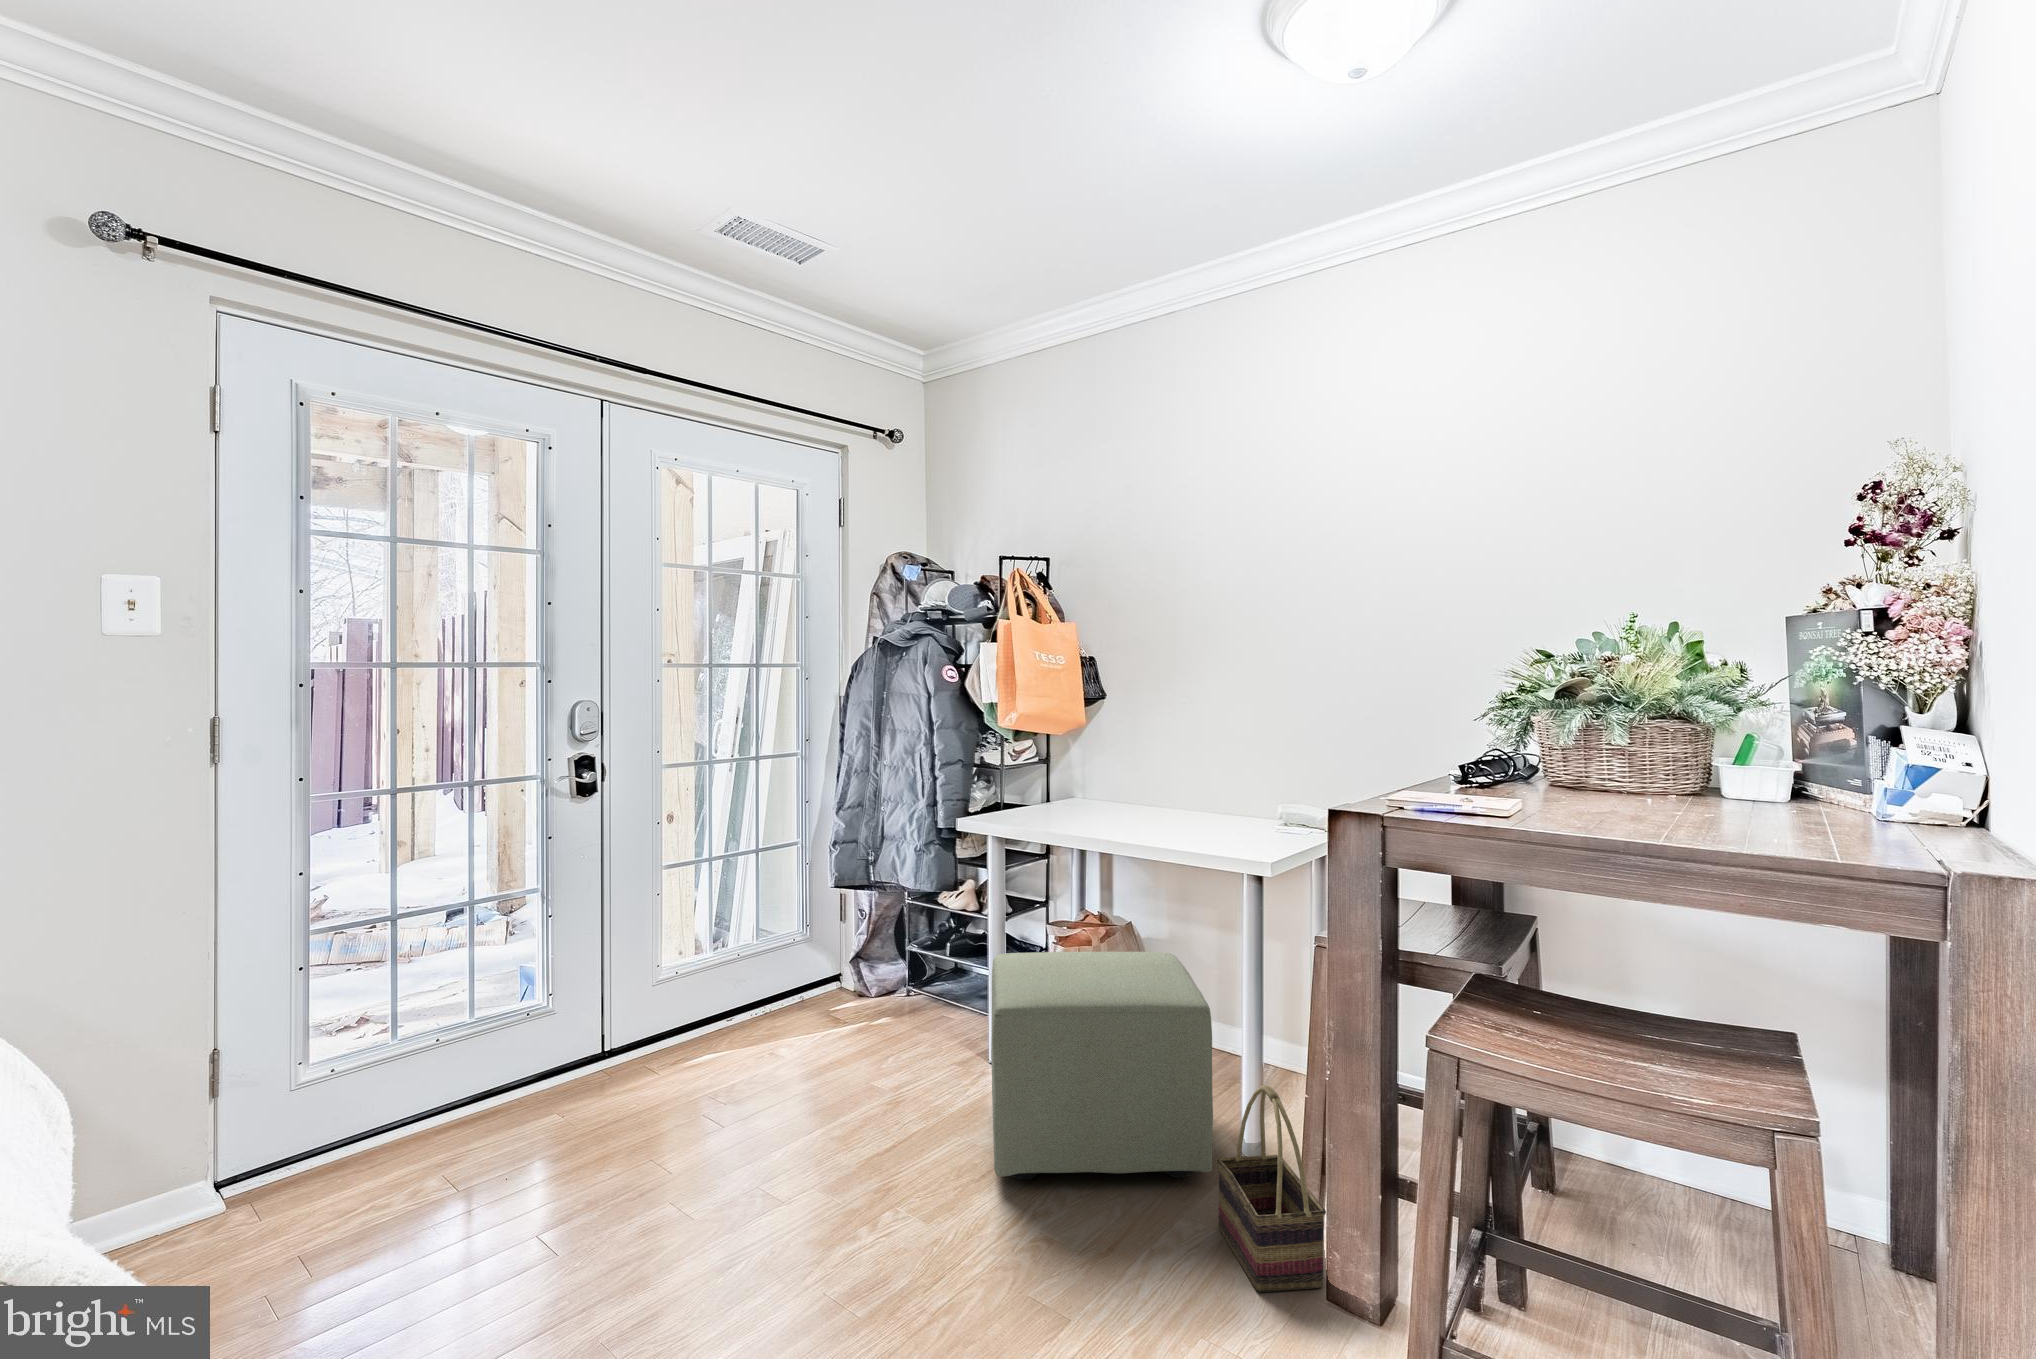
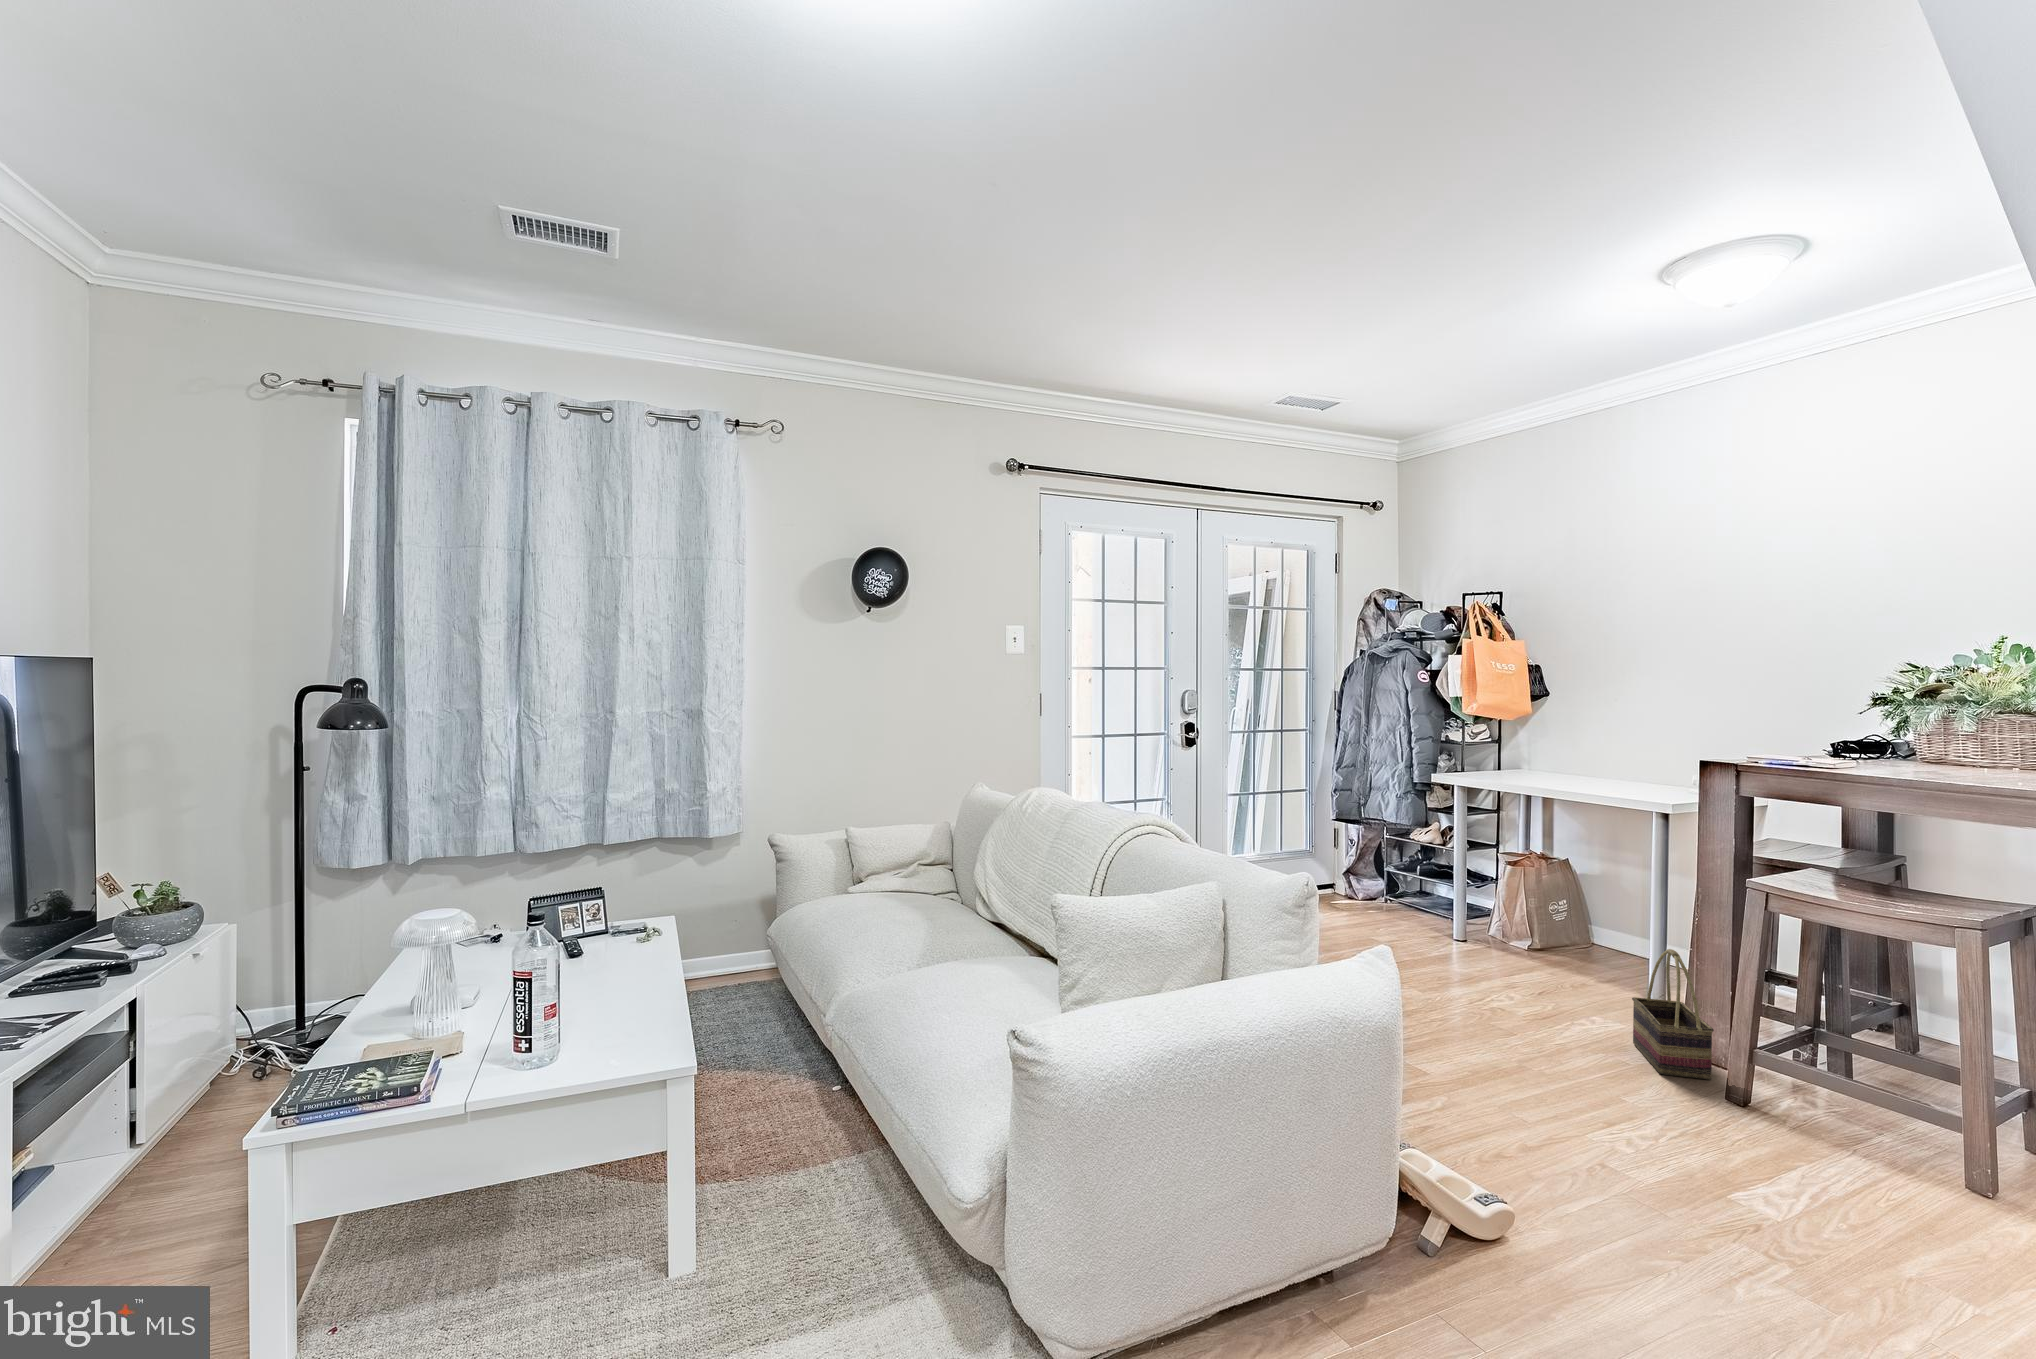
ottoman: present [991,952,1213,1180] -> none [1460,864,1630,1017]

